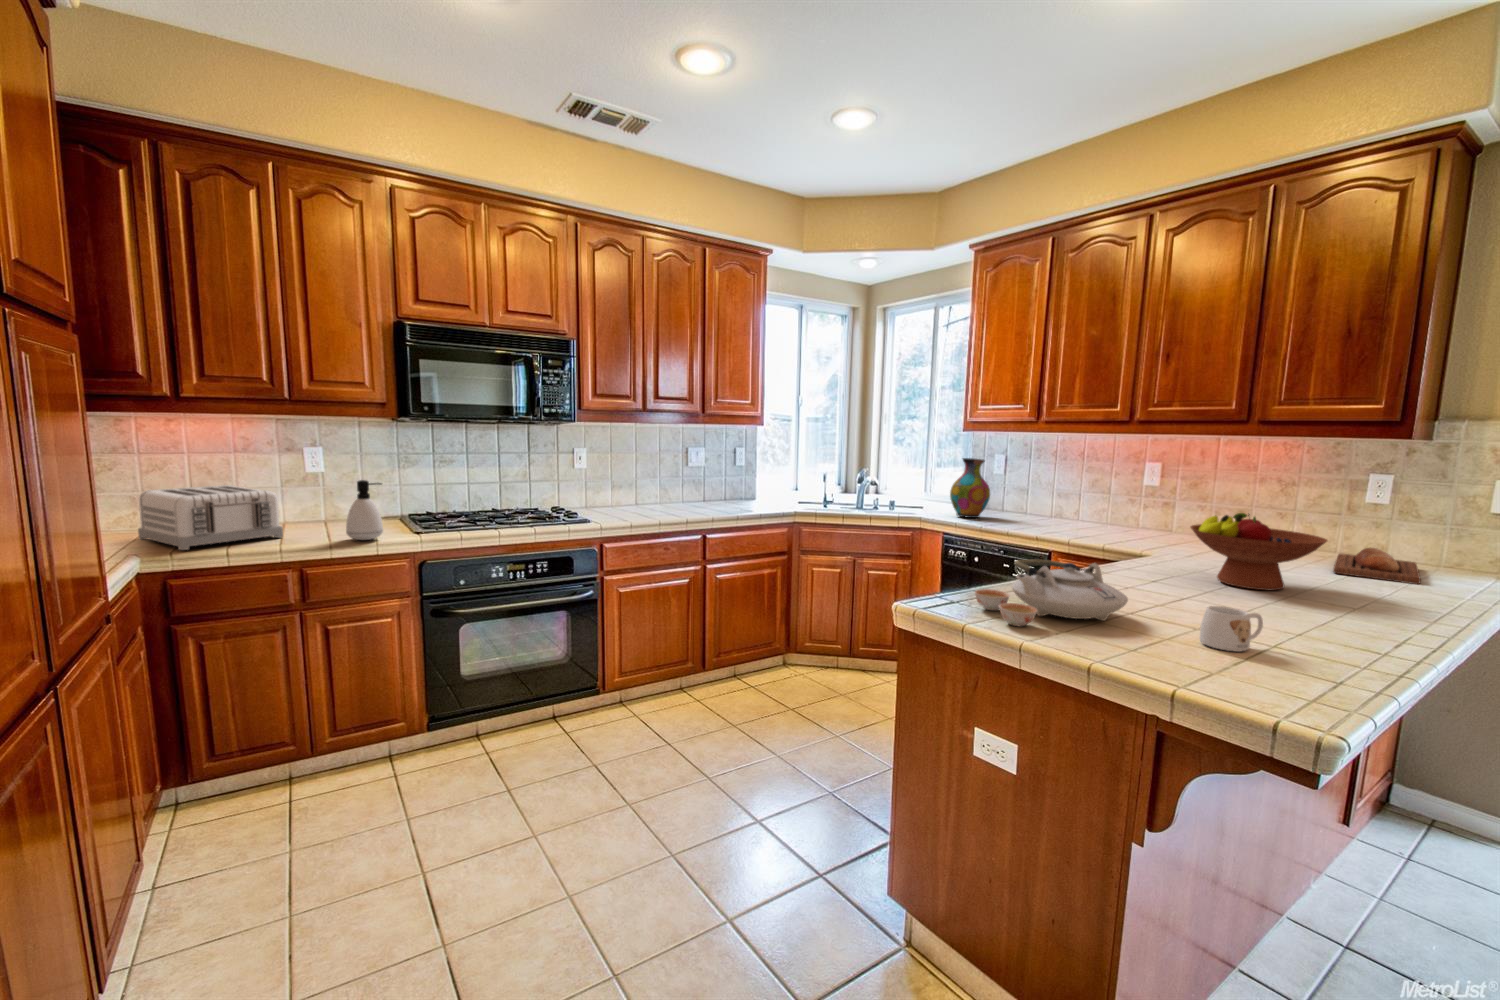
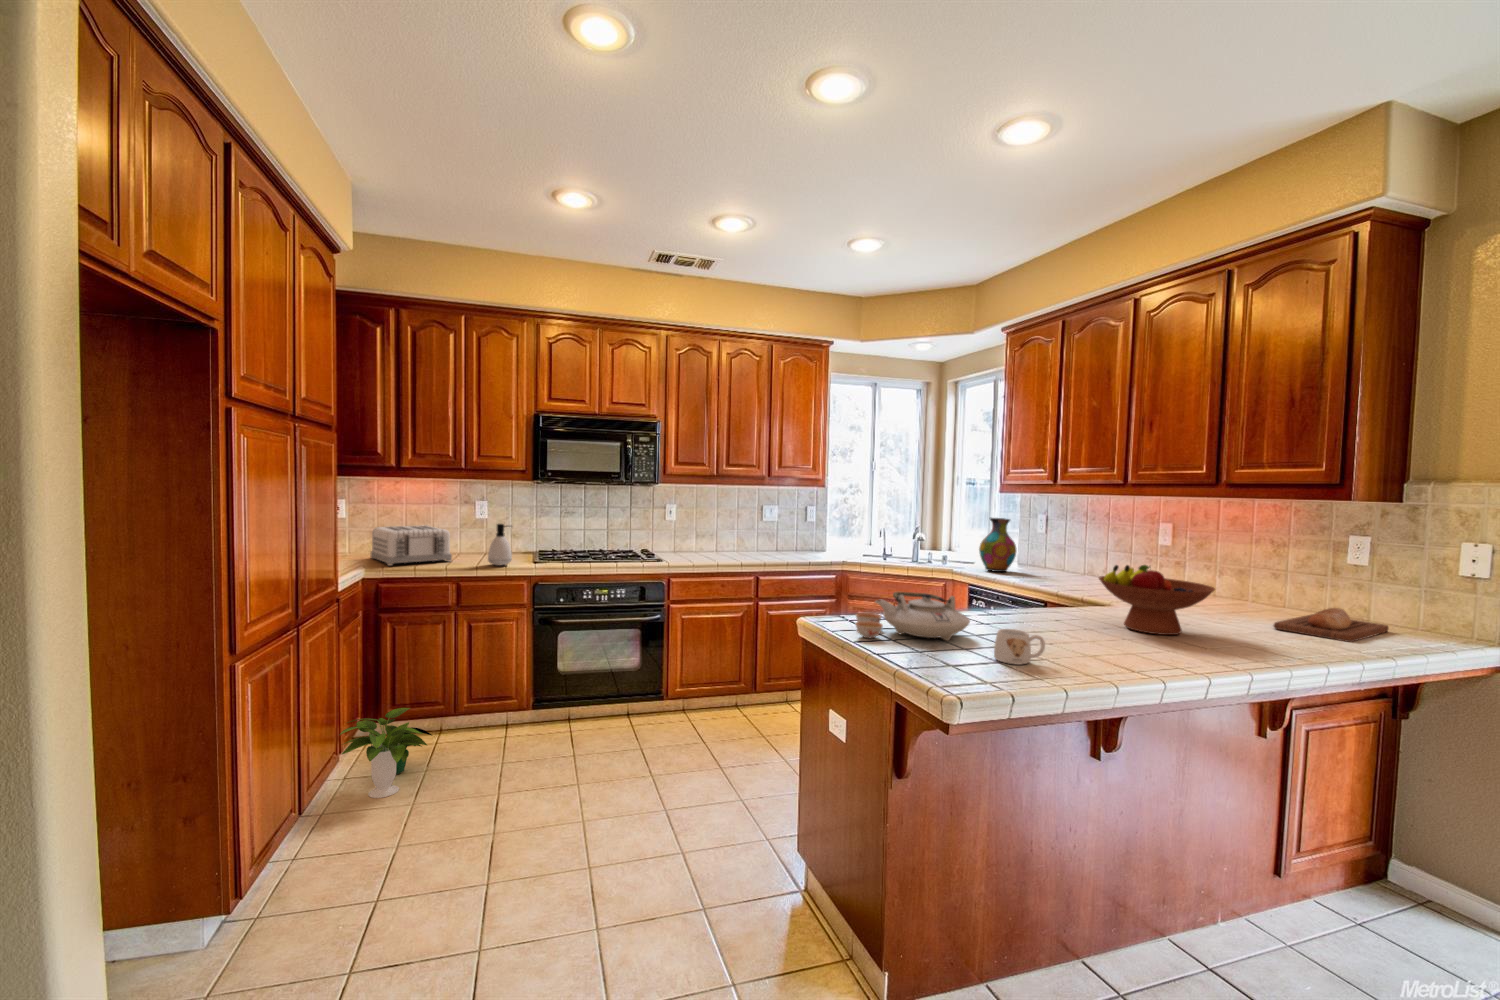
potted plant: none [146,765,303,912] -> present [340,708,432,798]

